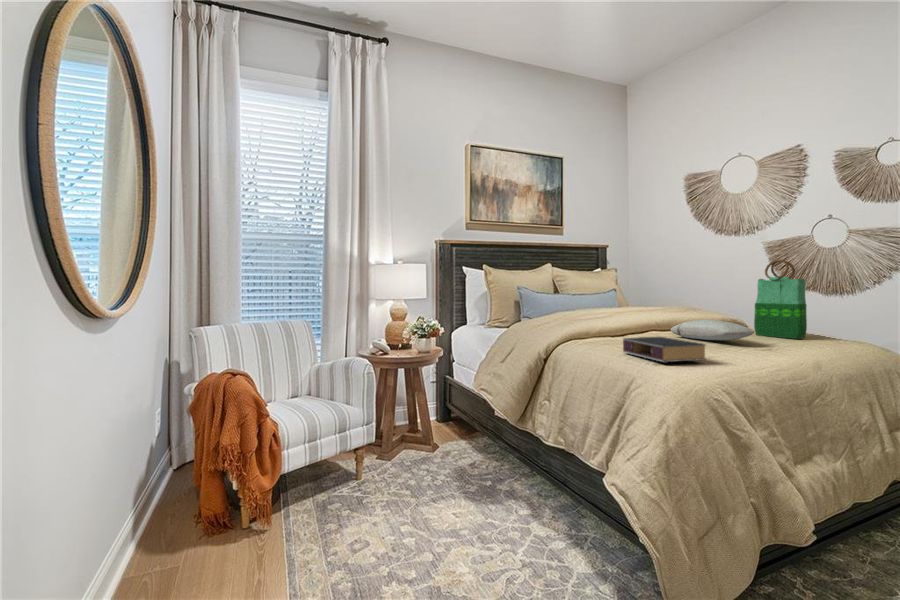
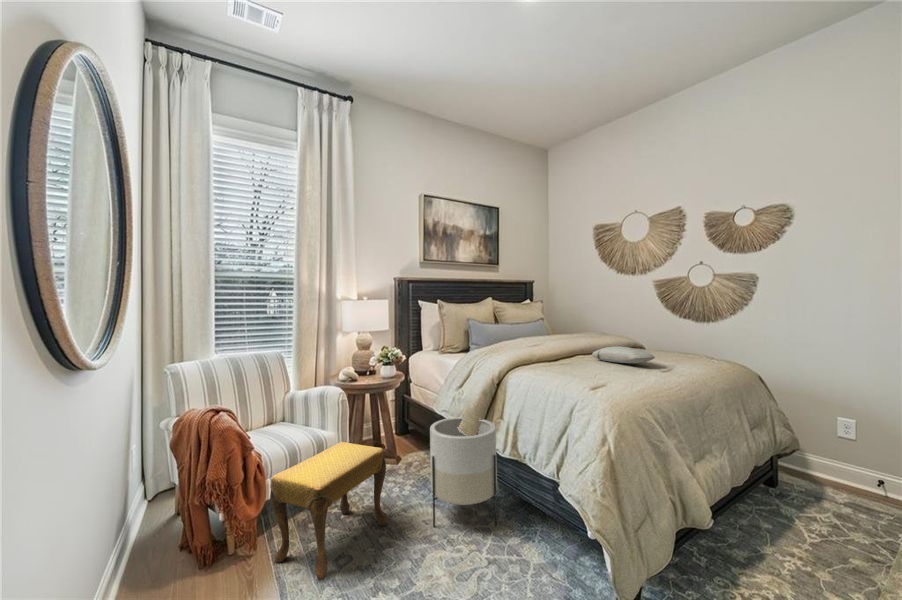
tote bag: present [754,260,807,339] -> none [652,299,689,360]
book: present [623,337,705,363] -> none [562,364,626,388]
planter: none [462,398,541,526] -> present [430,417,497,527]
footstool: none [282,419,413,563] -> present [270,442,388,580]

